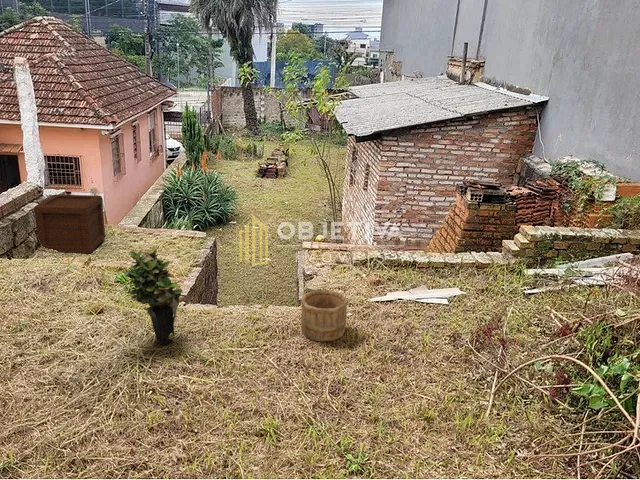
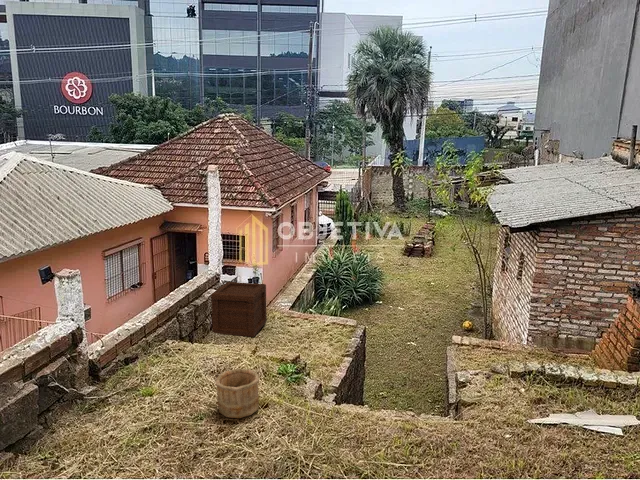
potted plant: present [125,247,183,345] -> none [289,353,339,447]
wooden bucket: present [300,290,348,341] -> present [215,369,259,418]

